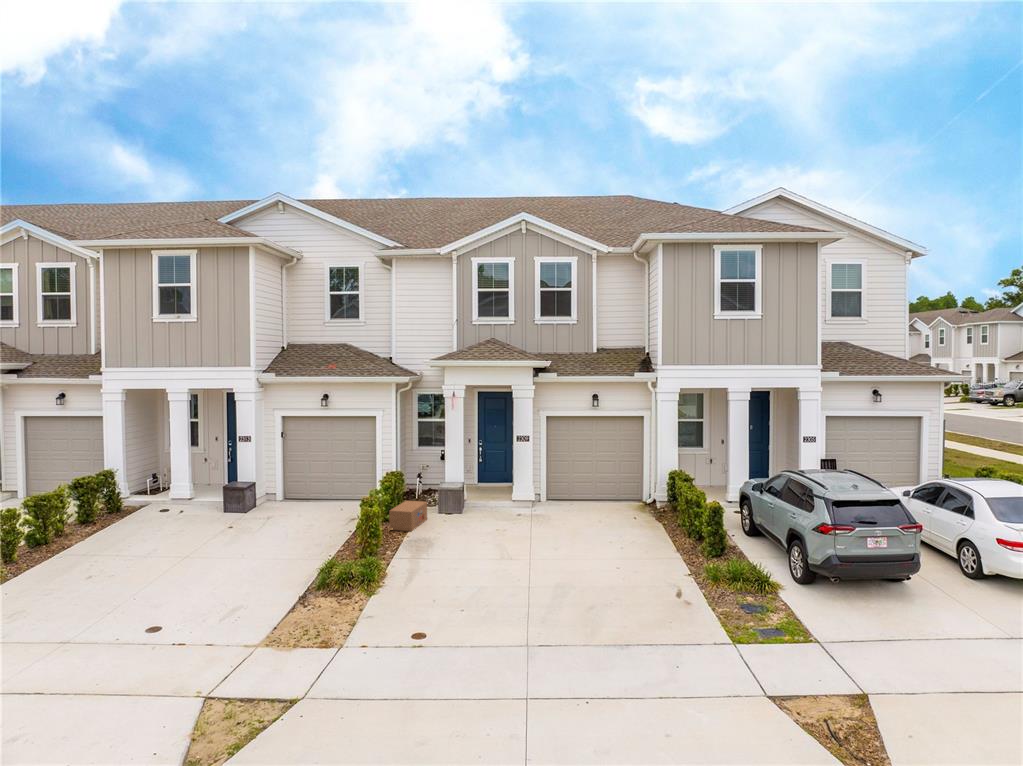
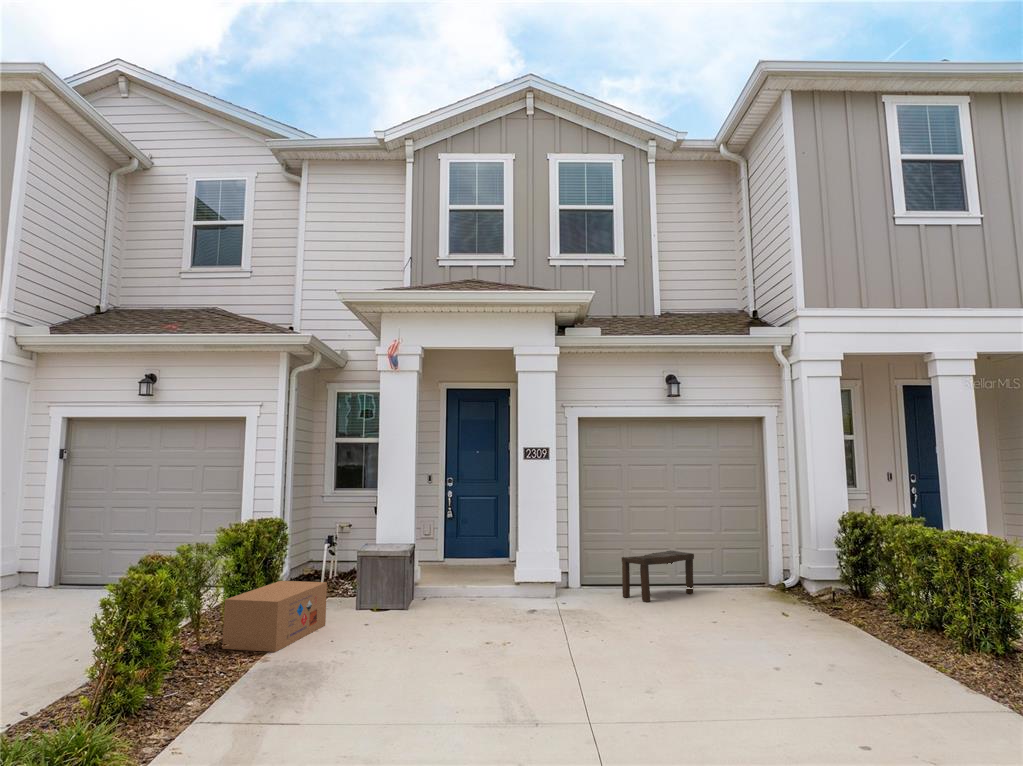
bench: none [565,483,602,510] -> present [622,550,694,602]

